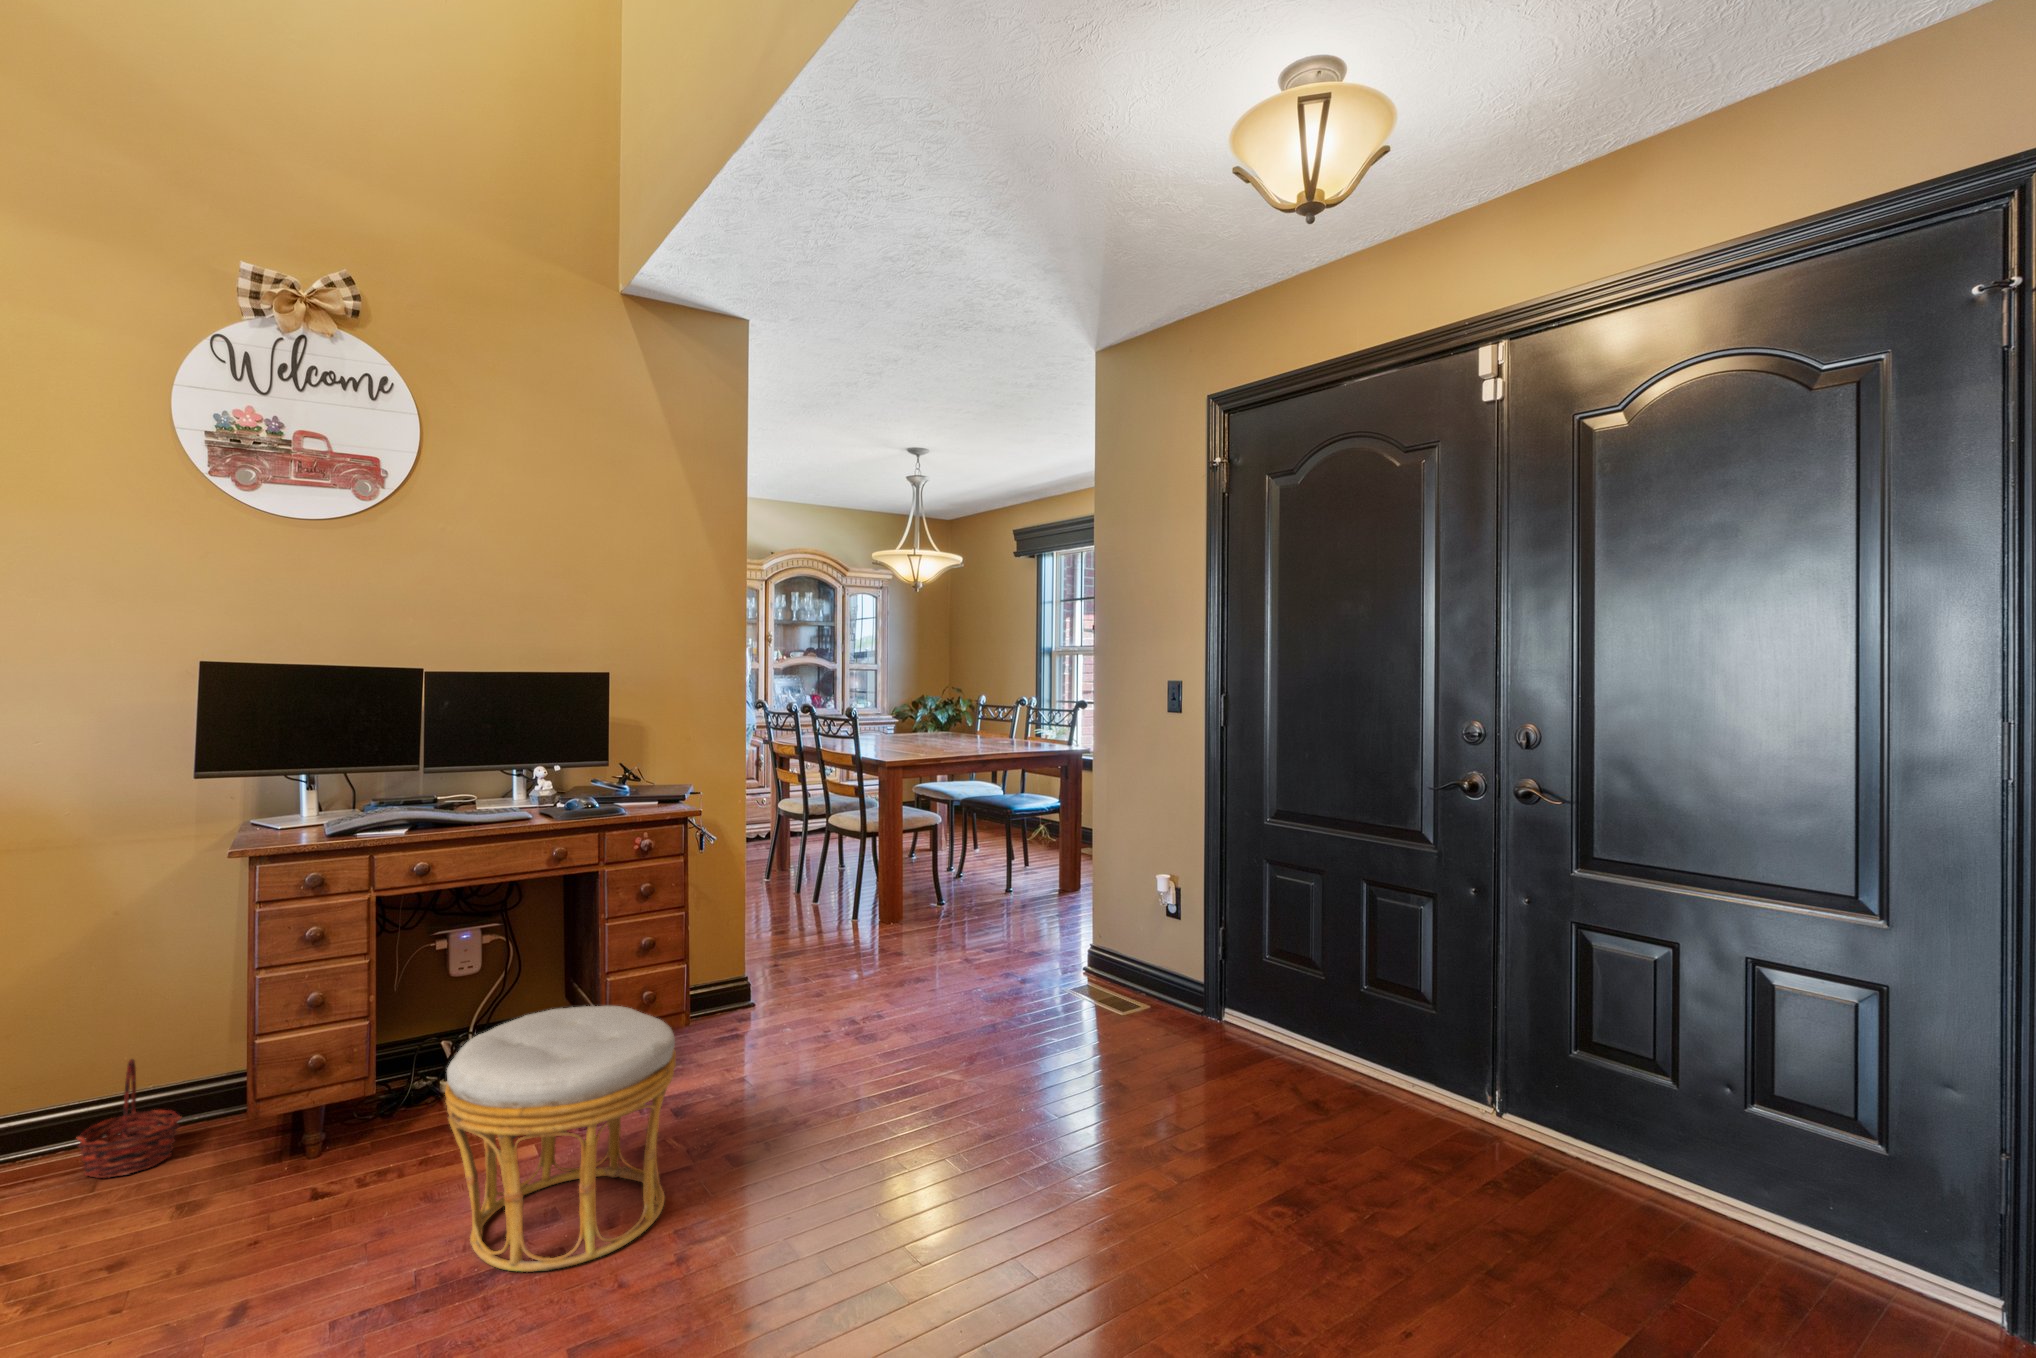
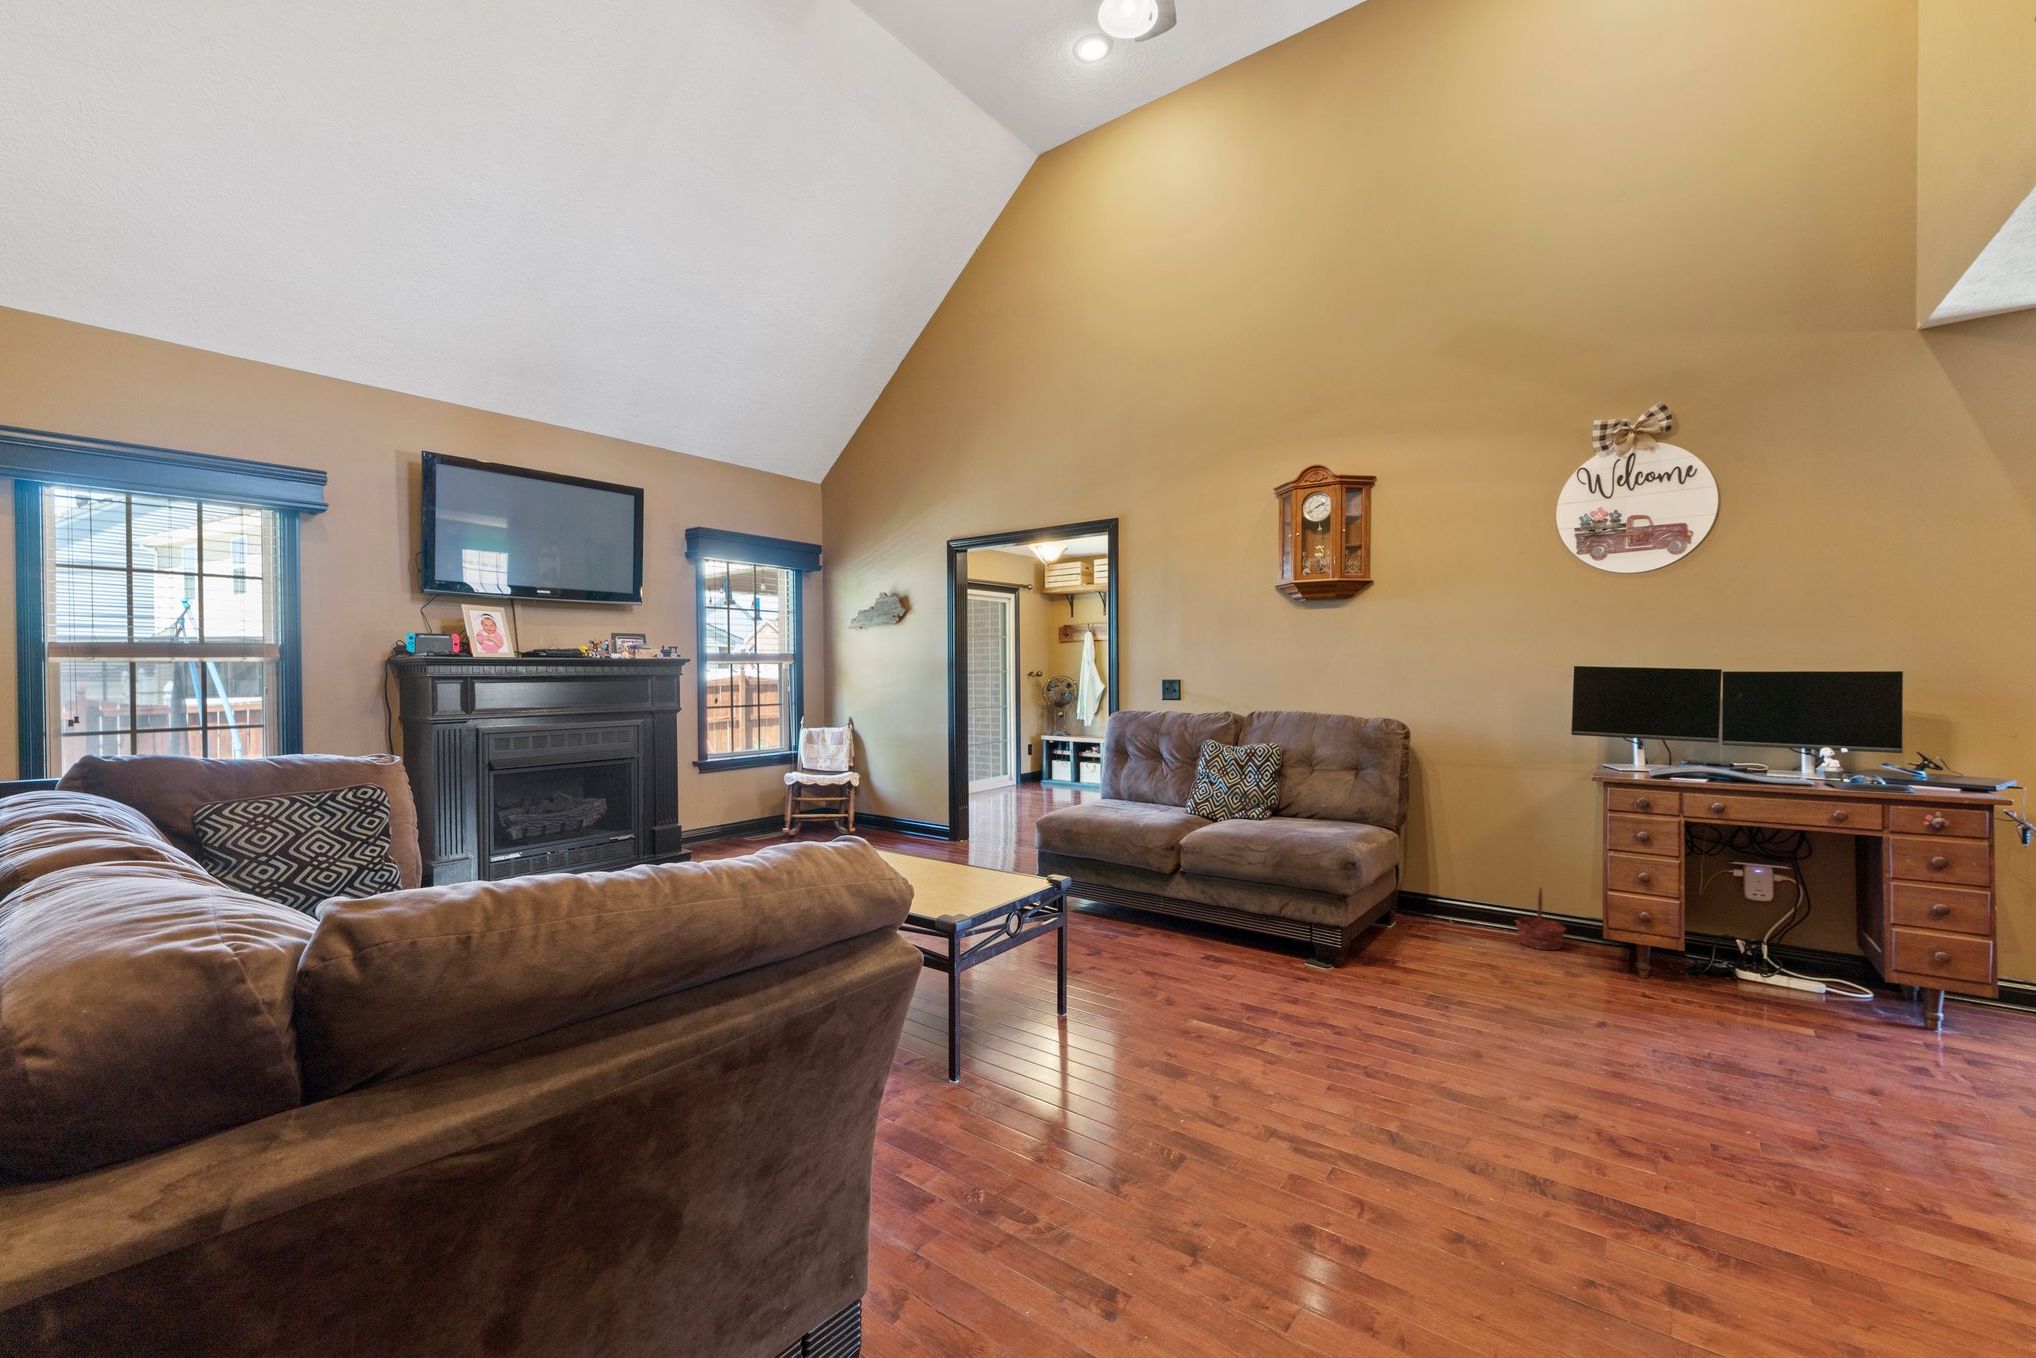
ottoman: present [445,1006,676,1272] -> none [1733,924,1950,1115]

